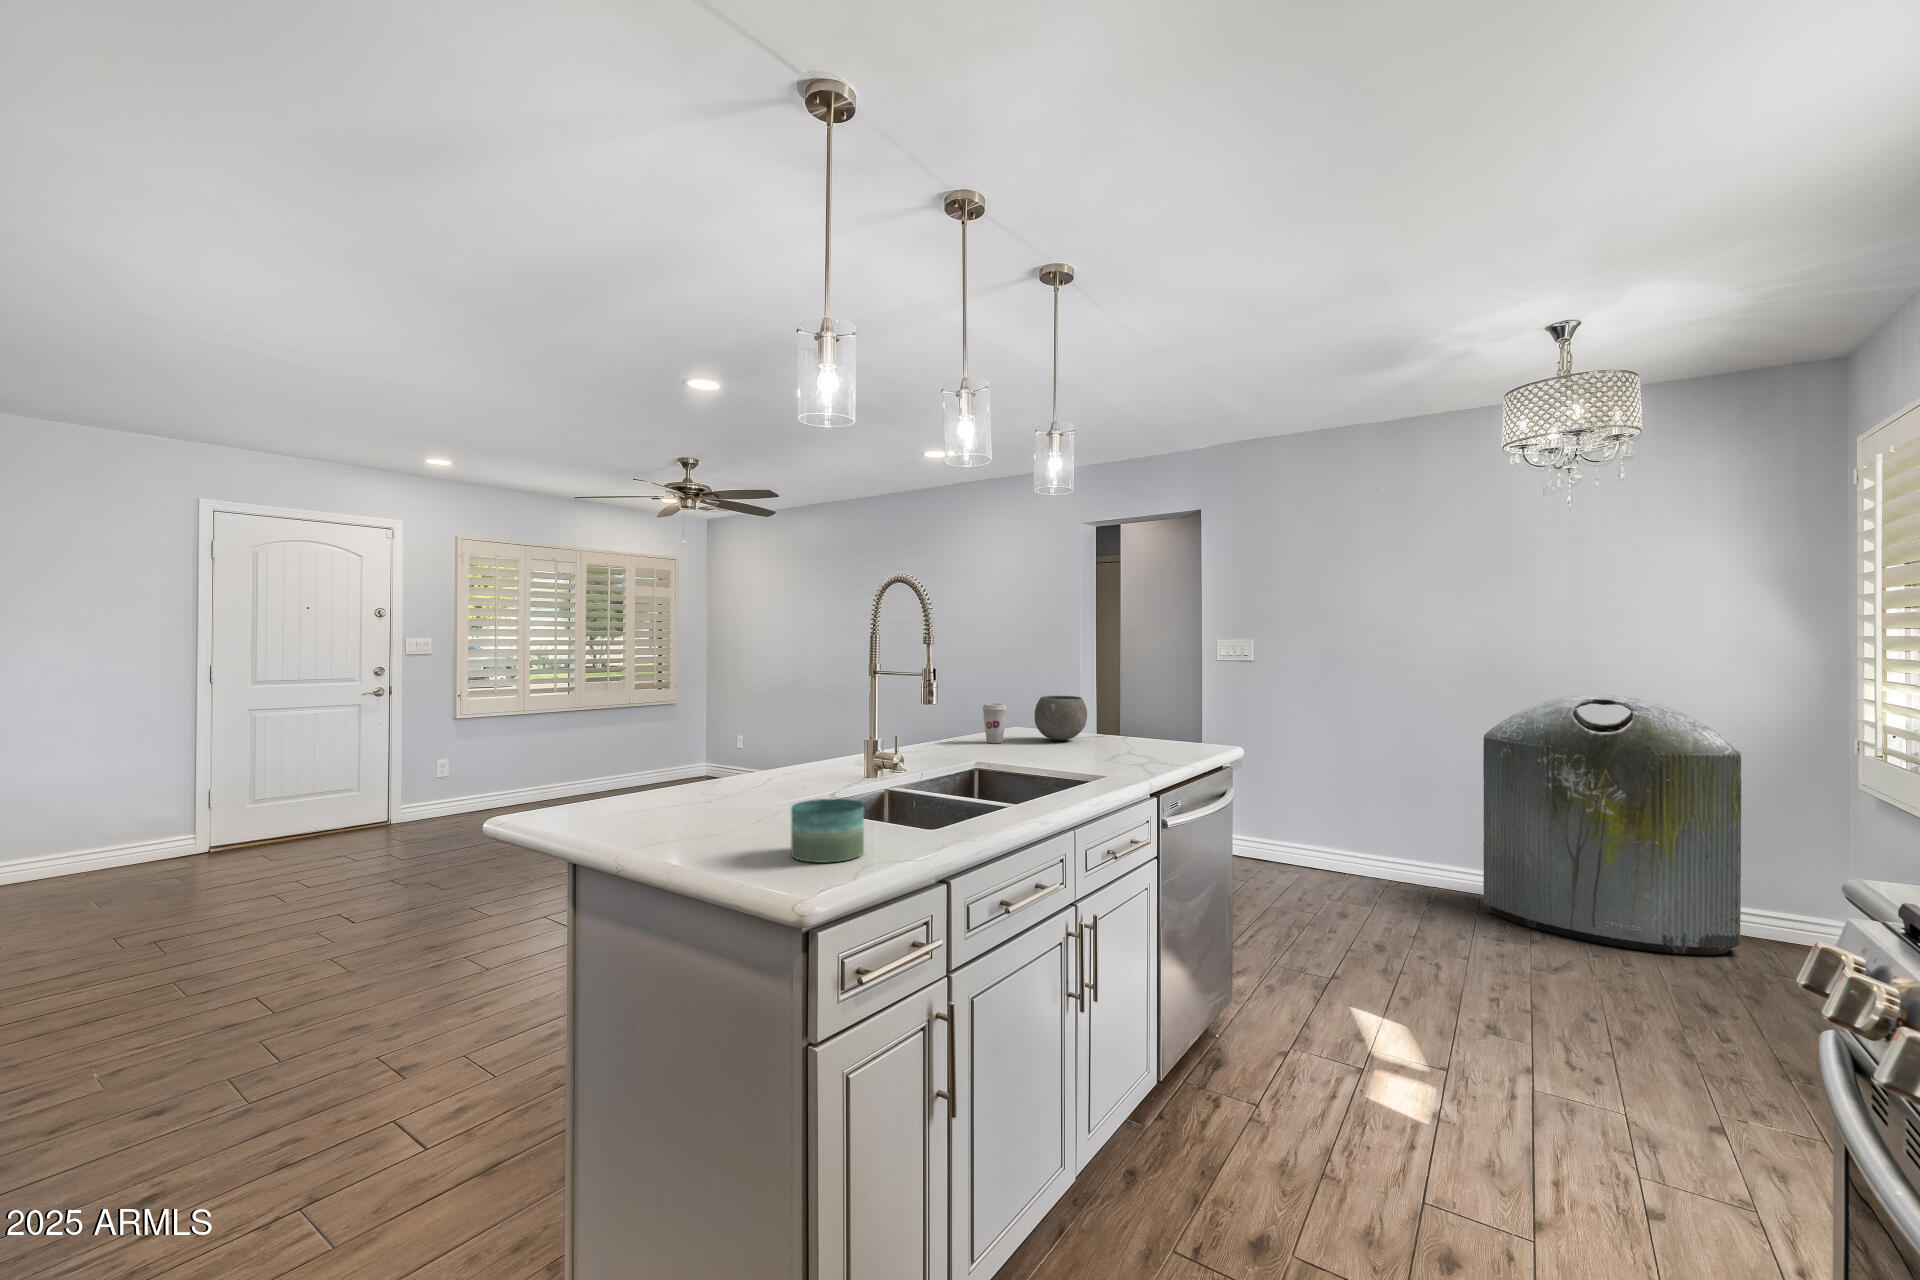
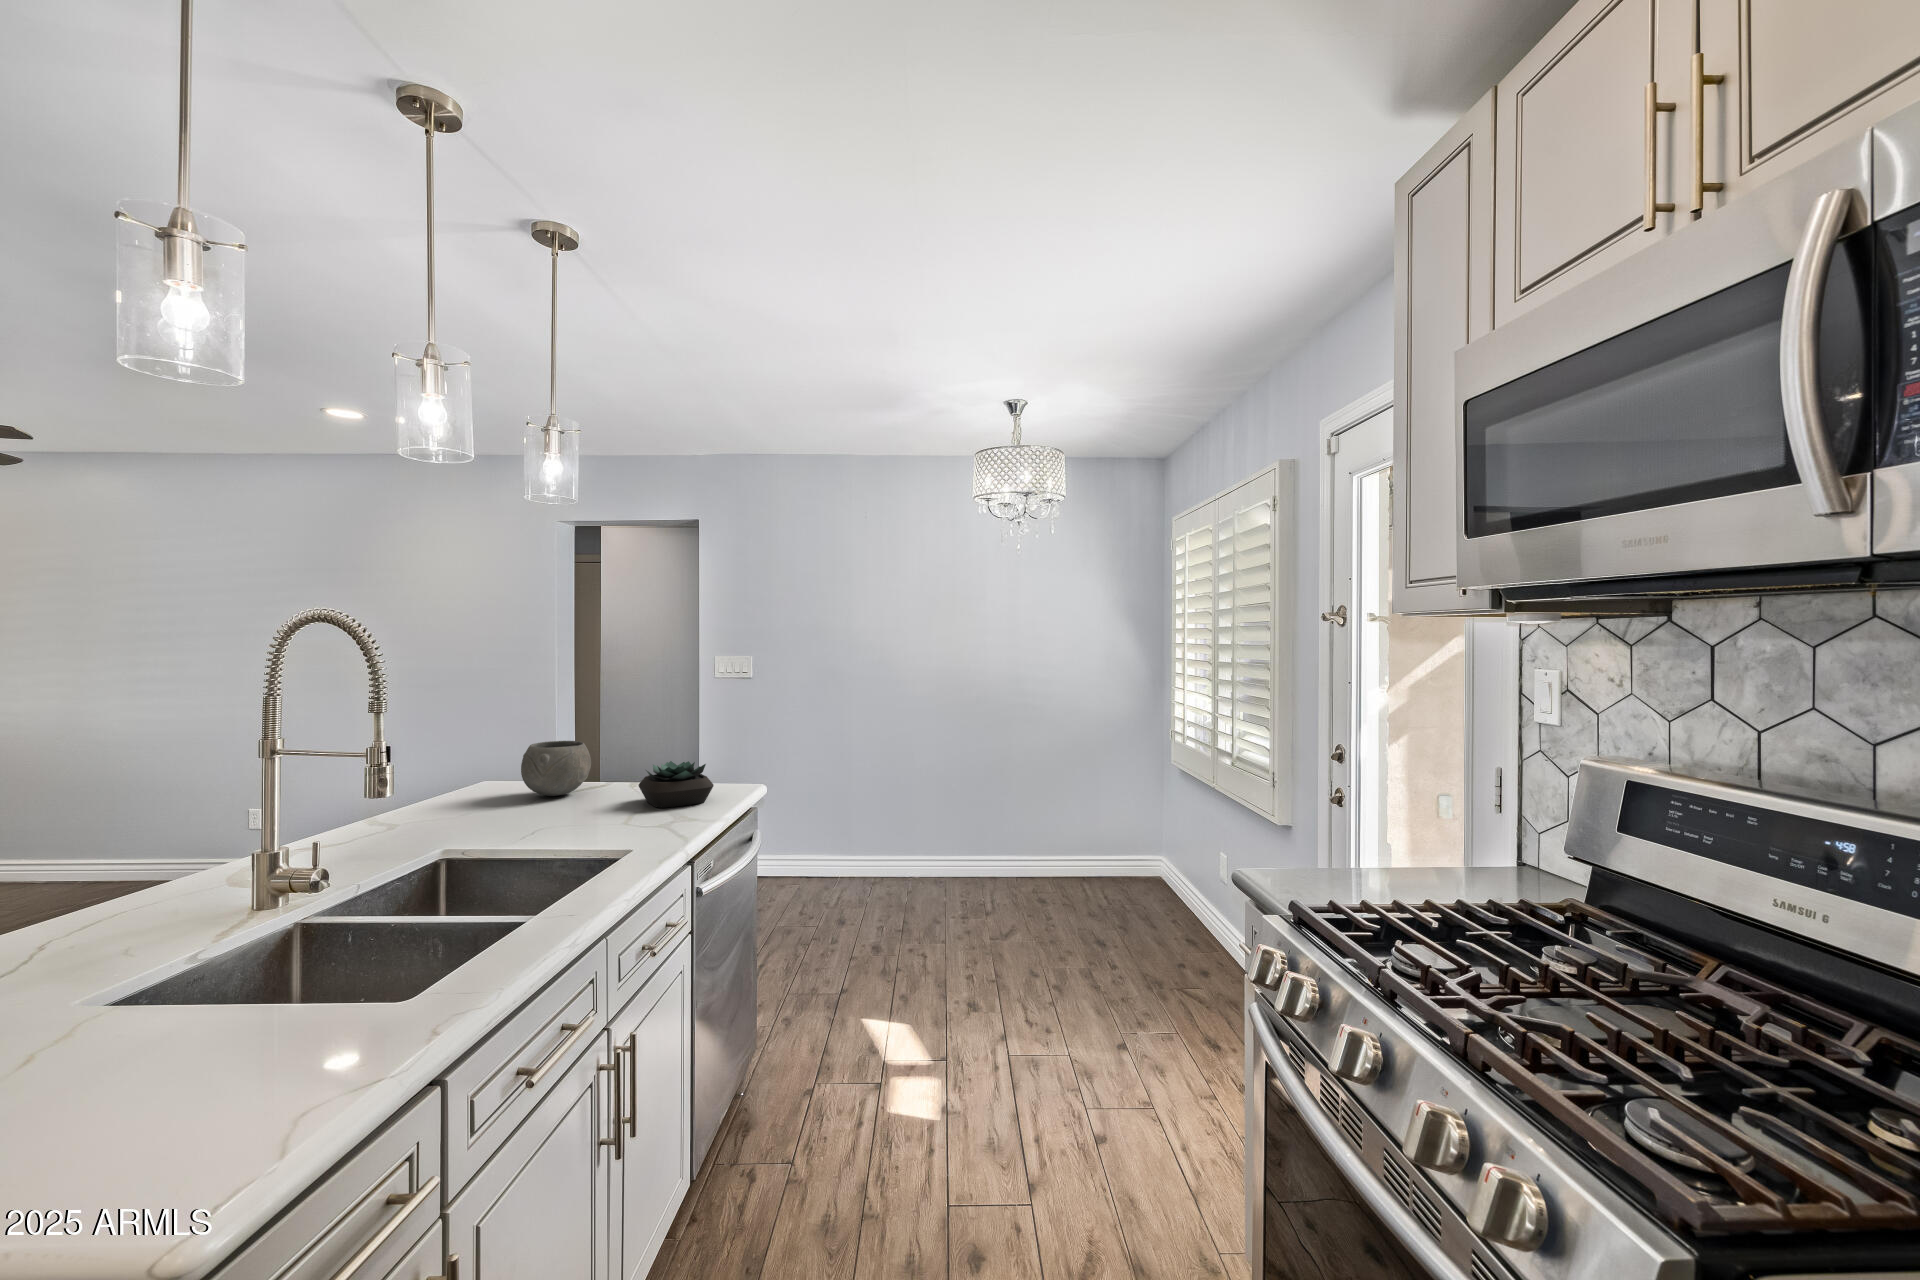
trash can: present [1483,695,1741,955] -> none [945,701,1106,900]
coffee cup: present [982,704,1007,743] -> none [446,758,483,810]
succulent plant: none [1122,716,1187,755] -> present [638,761,714,808]
candle: present [791,799,864,863] -> none [106,1010,276,1158]

